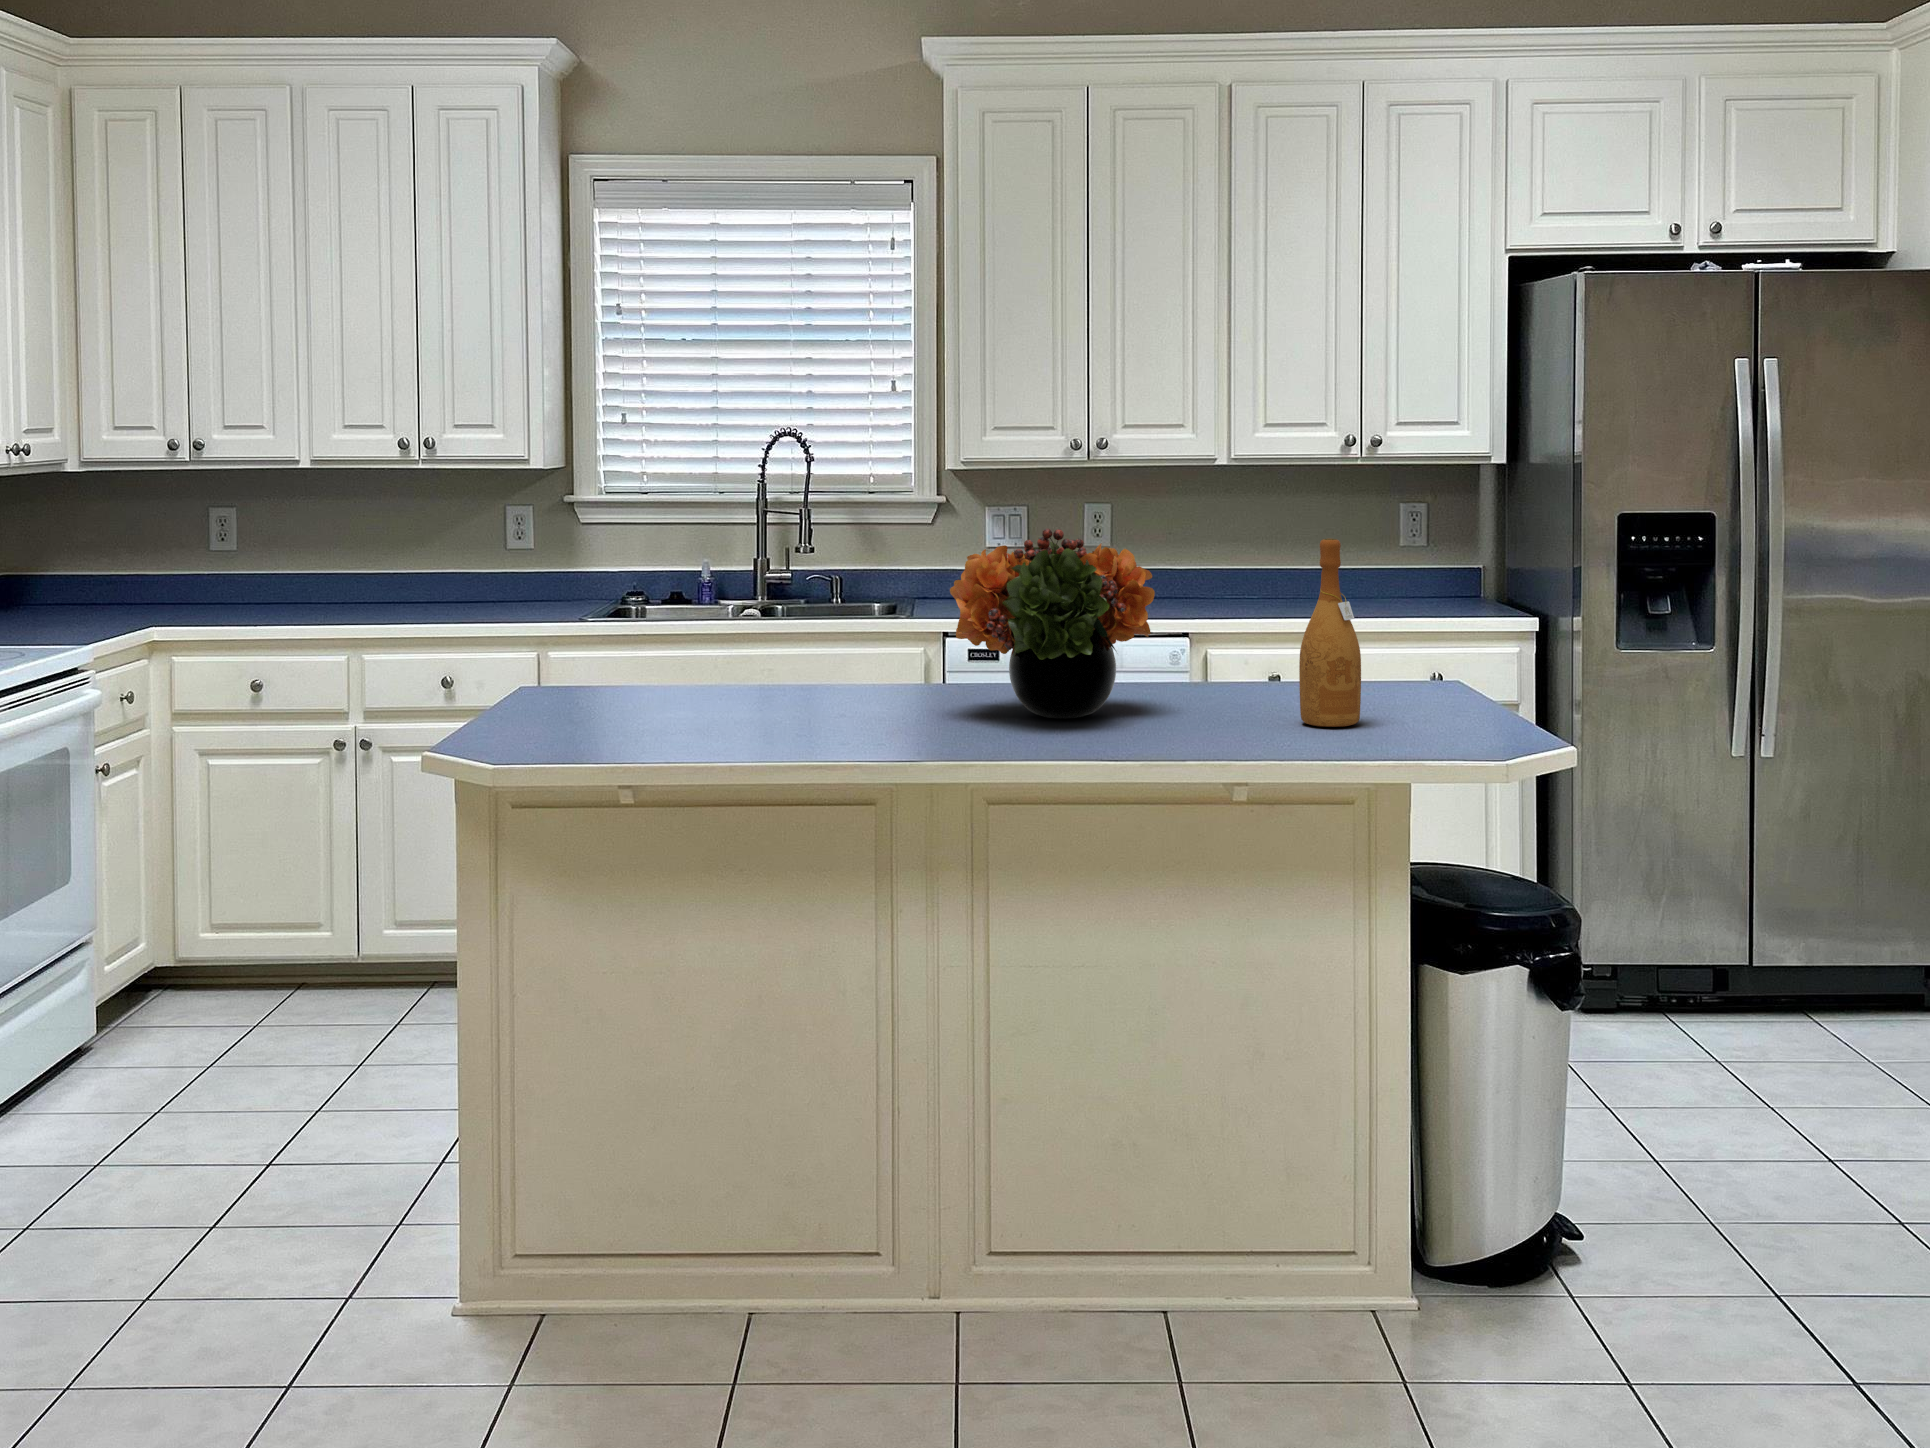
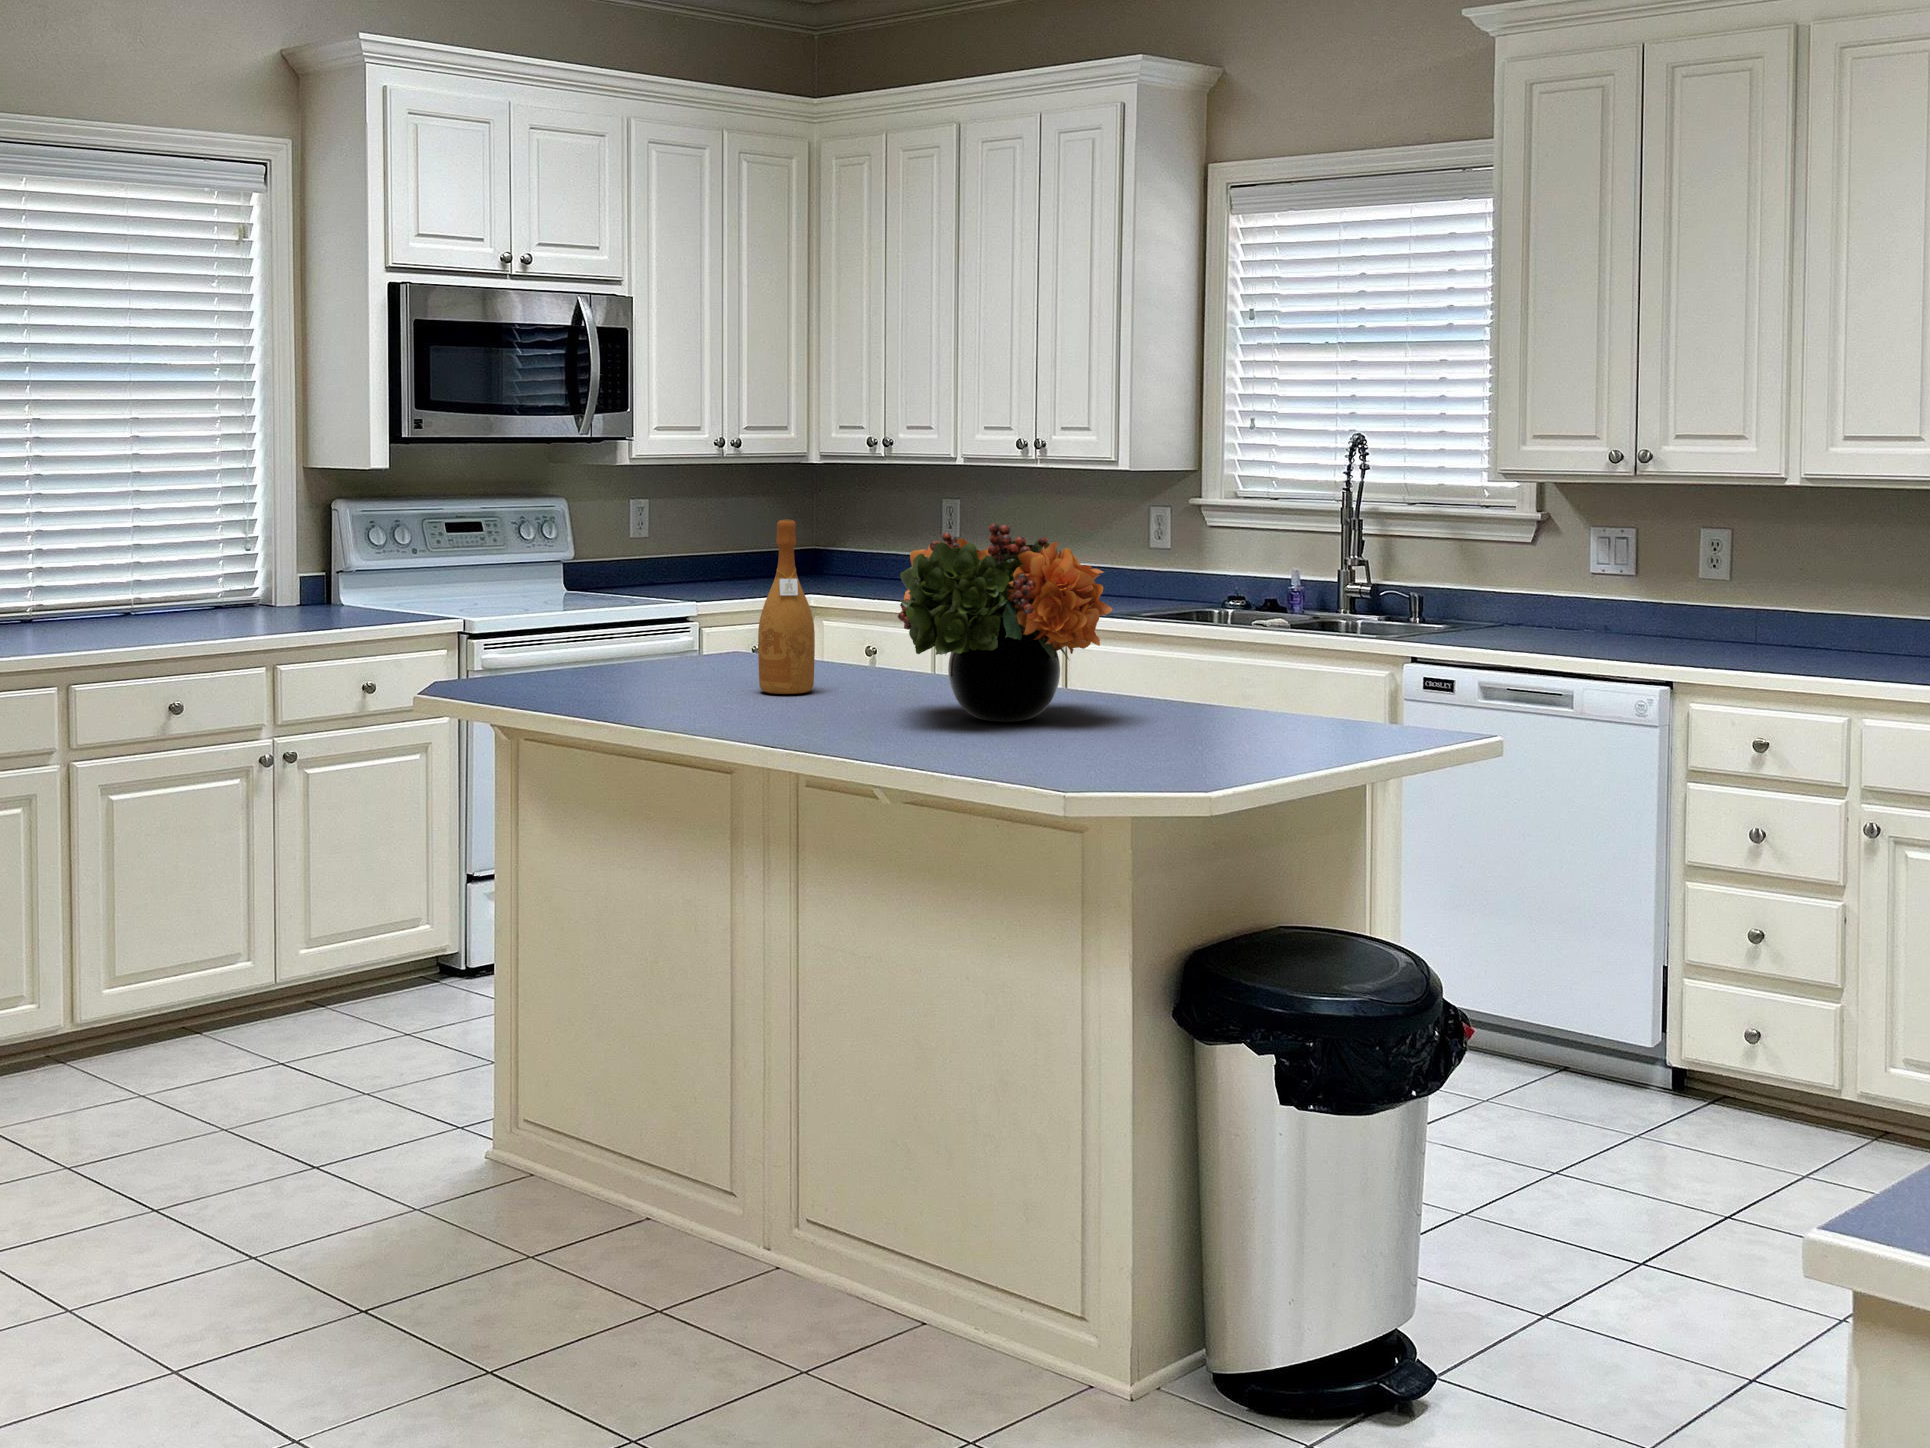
wine bottle: present [1299,539,1361,727] -> present [758,519,815,694]

